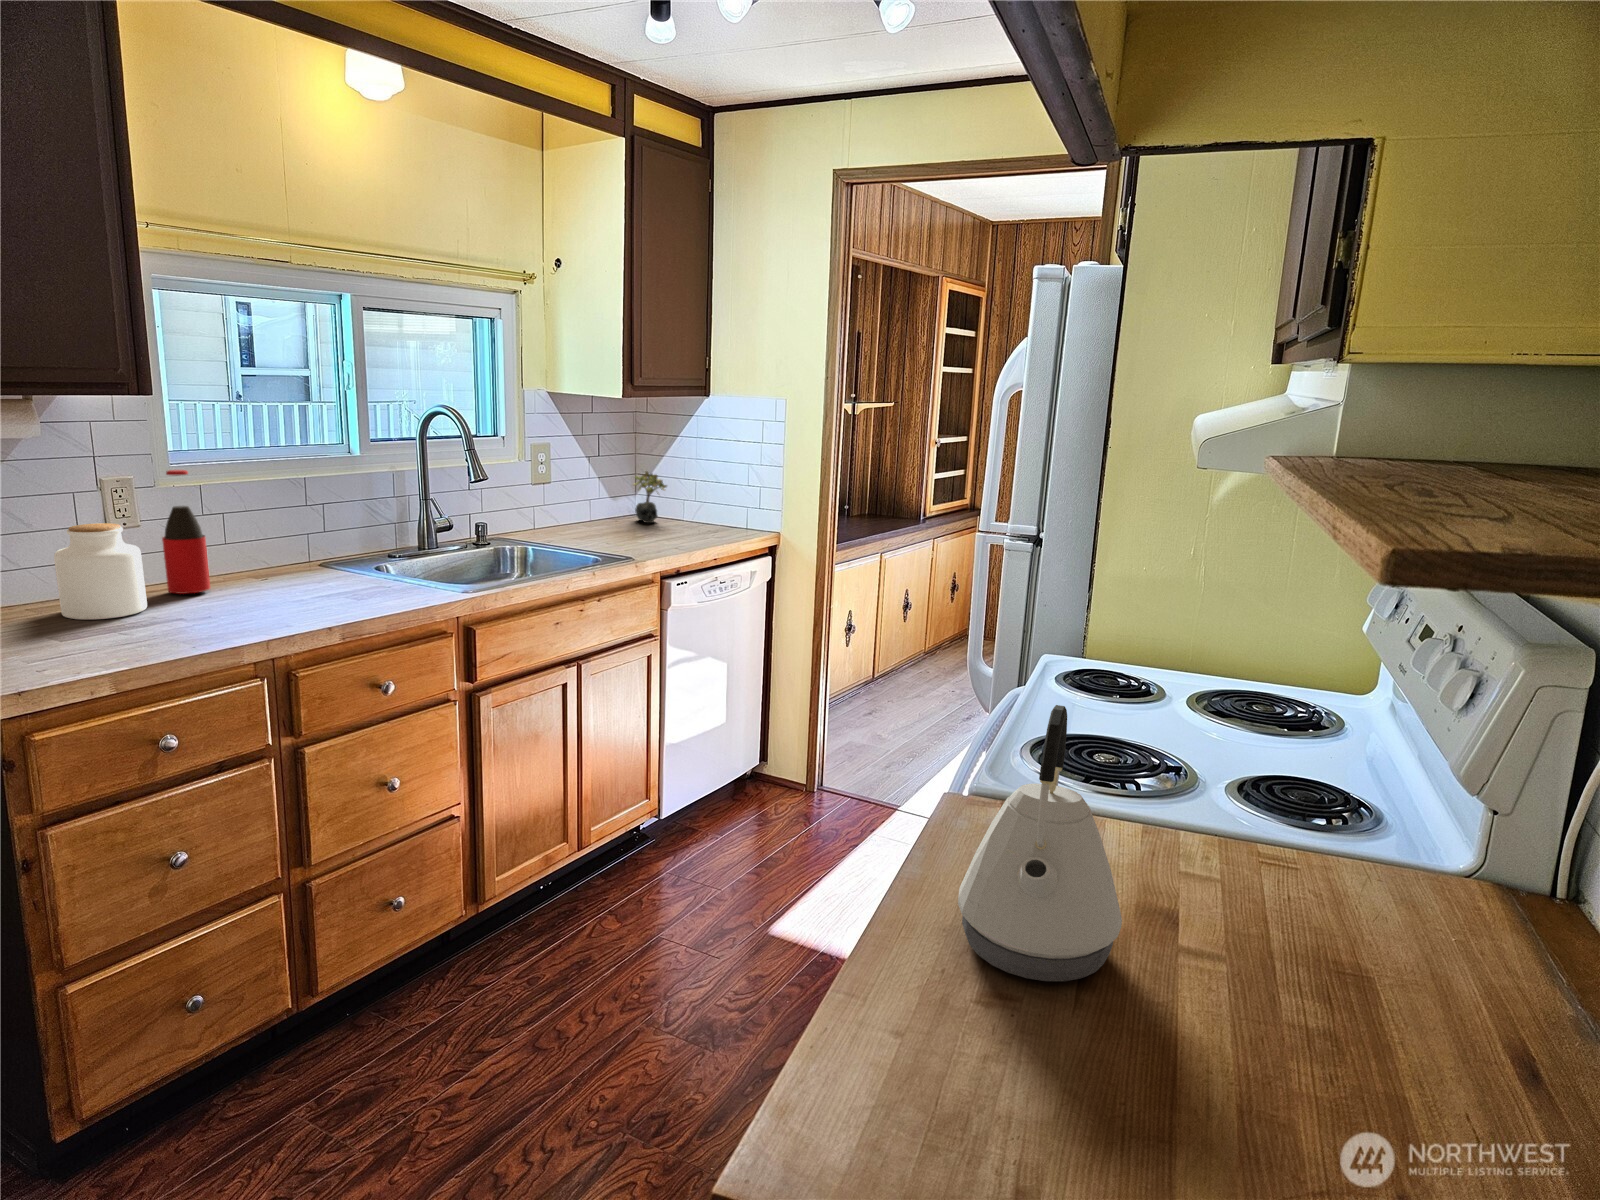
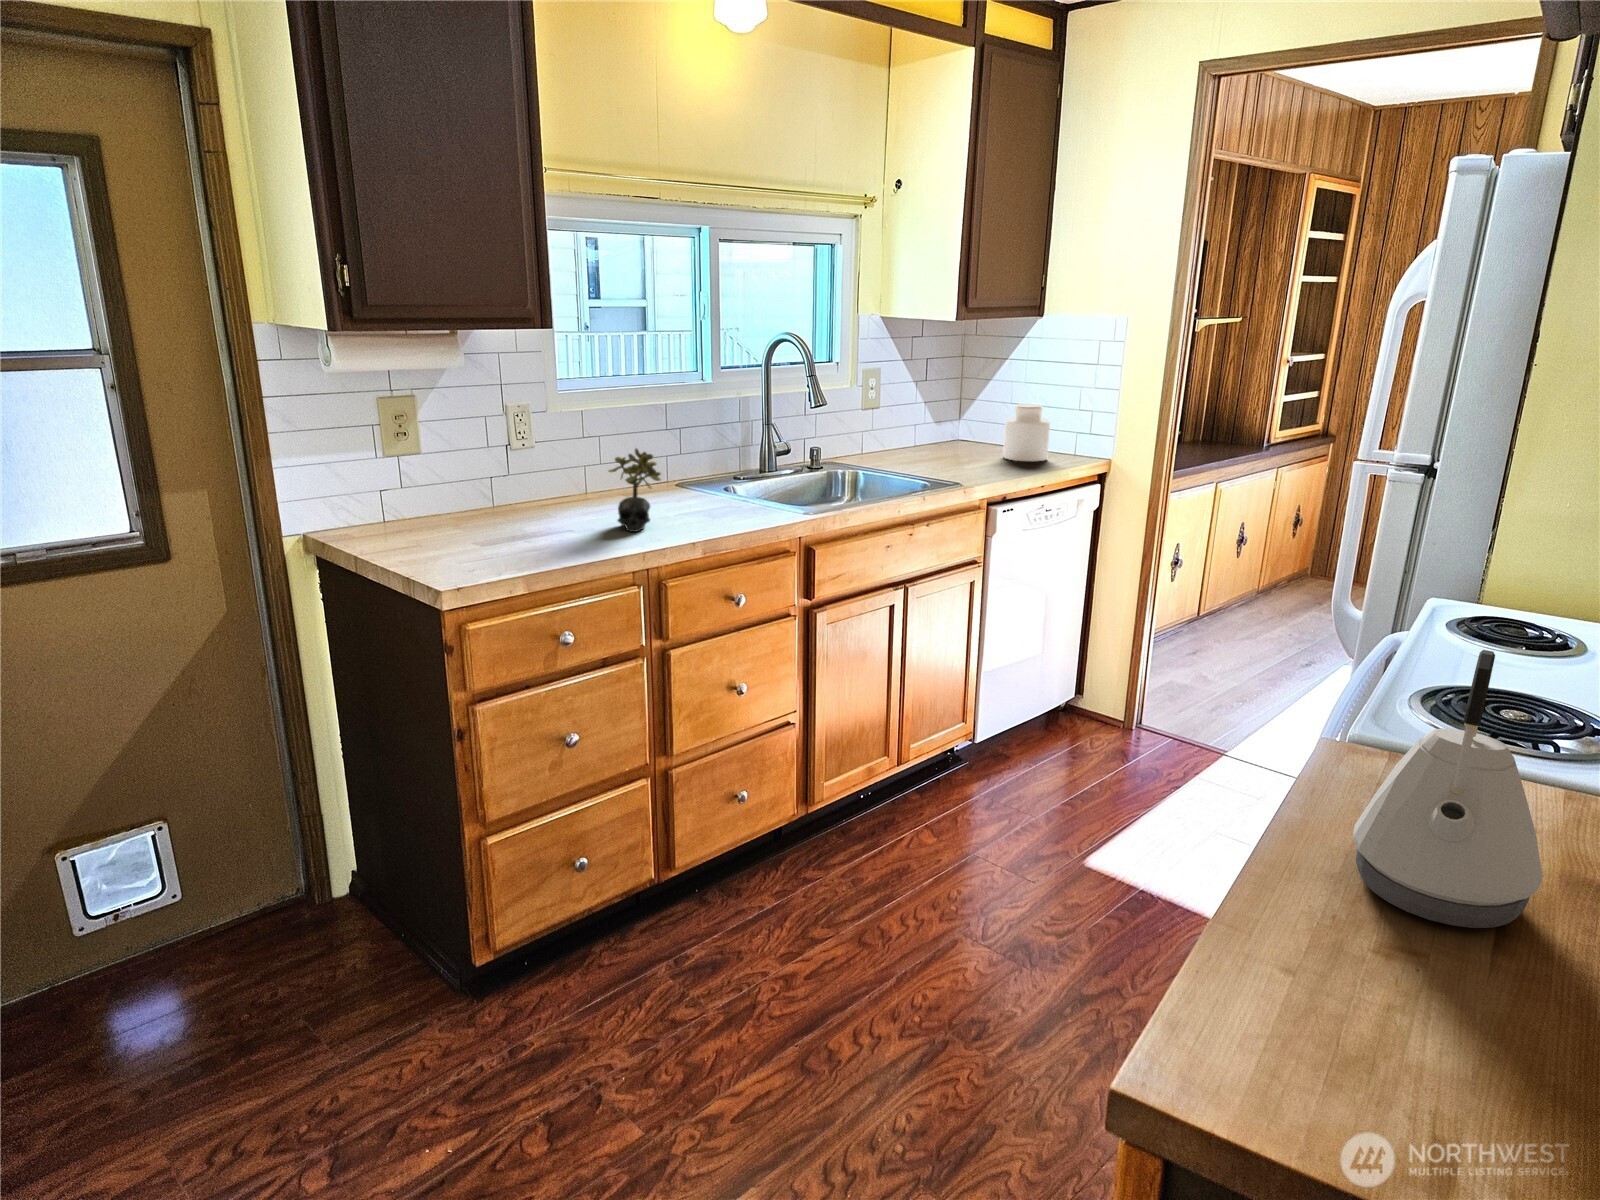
bottle: present [162,470,210,594] -> none [556,395,592,508]
succulent plant: present [634,471,667,523] -> present [609,449,661,532]
jar: present [54,523,147,620] -> present [1003,403,1050,462]

